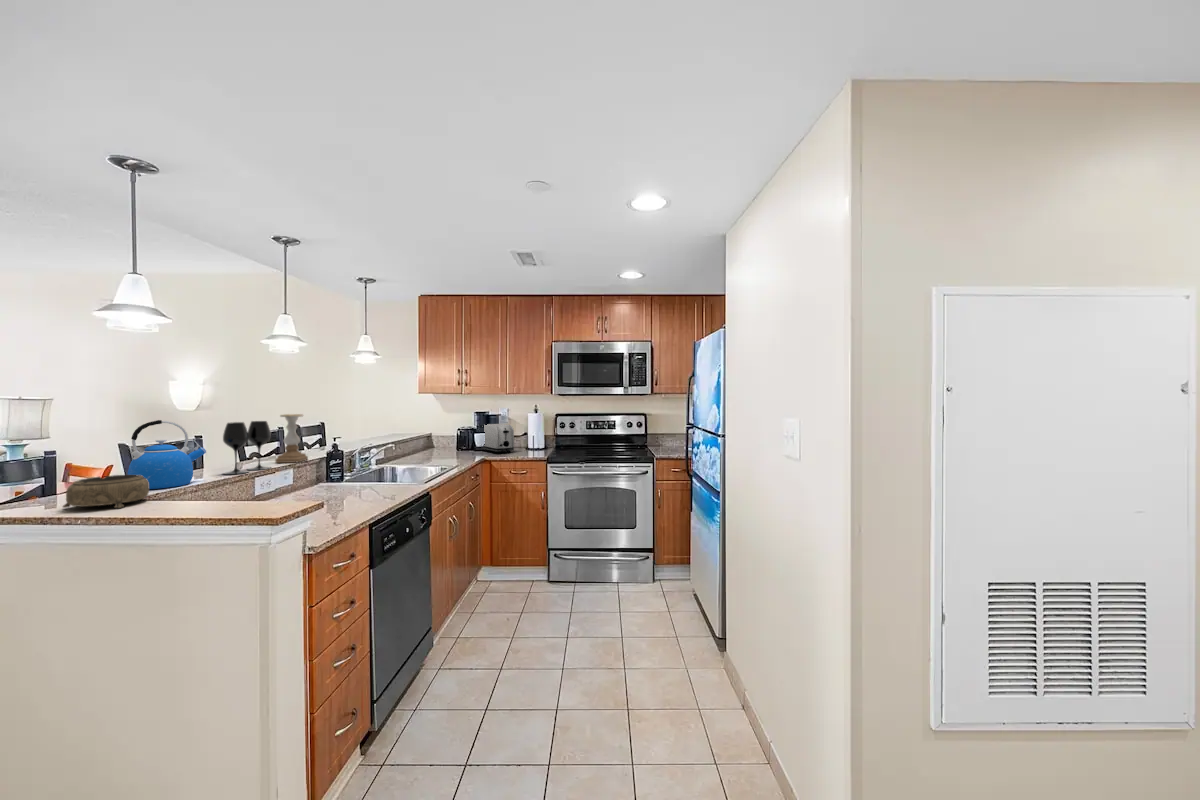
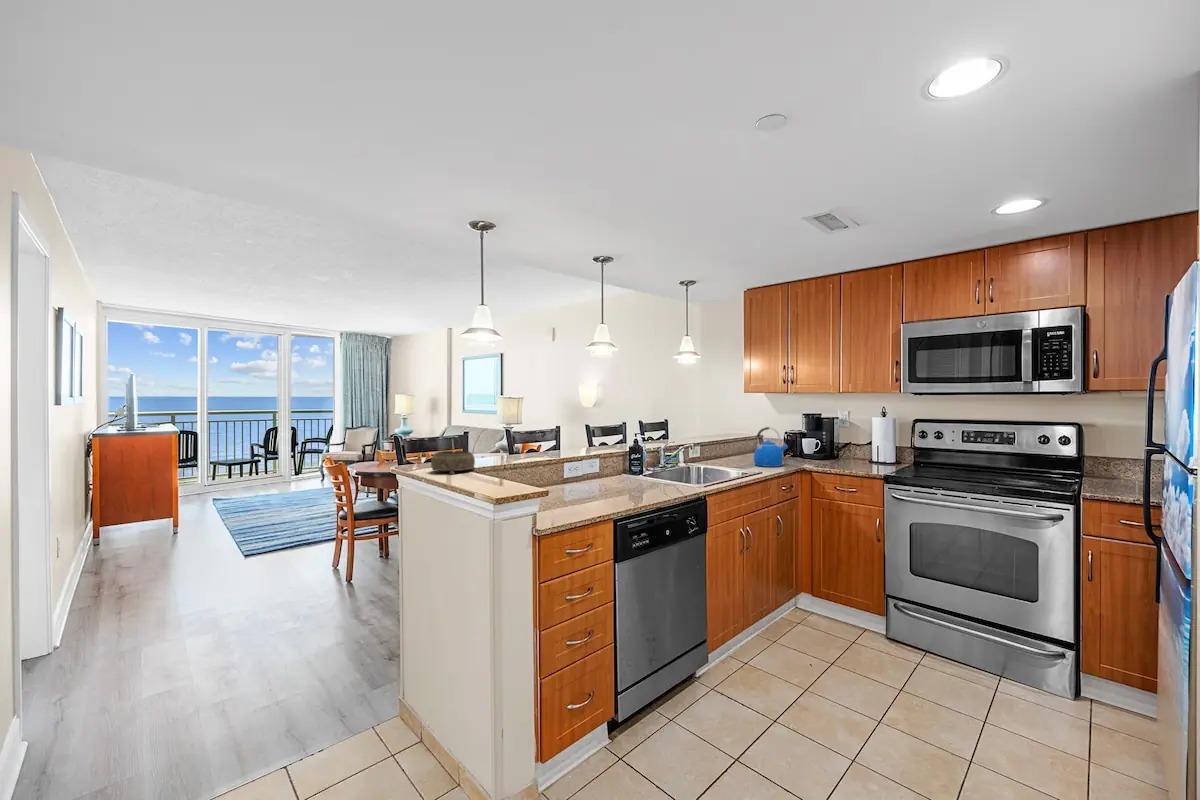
candle holder: present [275,414,308,463] -> none [587,411,612,454]
kettle: present [128,420,206,489] -> present [754,427,788,467]
wine glass: present [223,421,271,474] -> none [541,415,578,459]
toaster: present [482,424,514,453] -> none [811,428,848,464]

